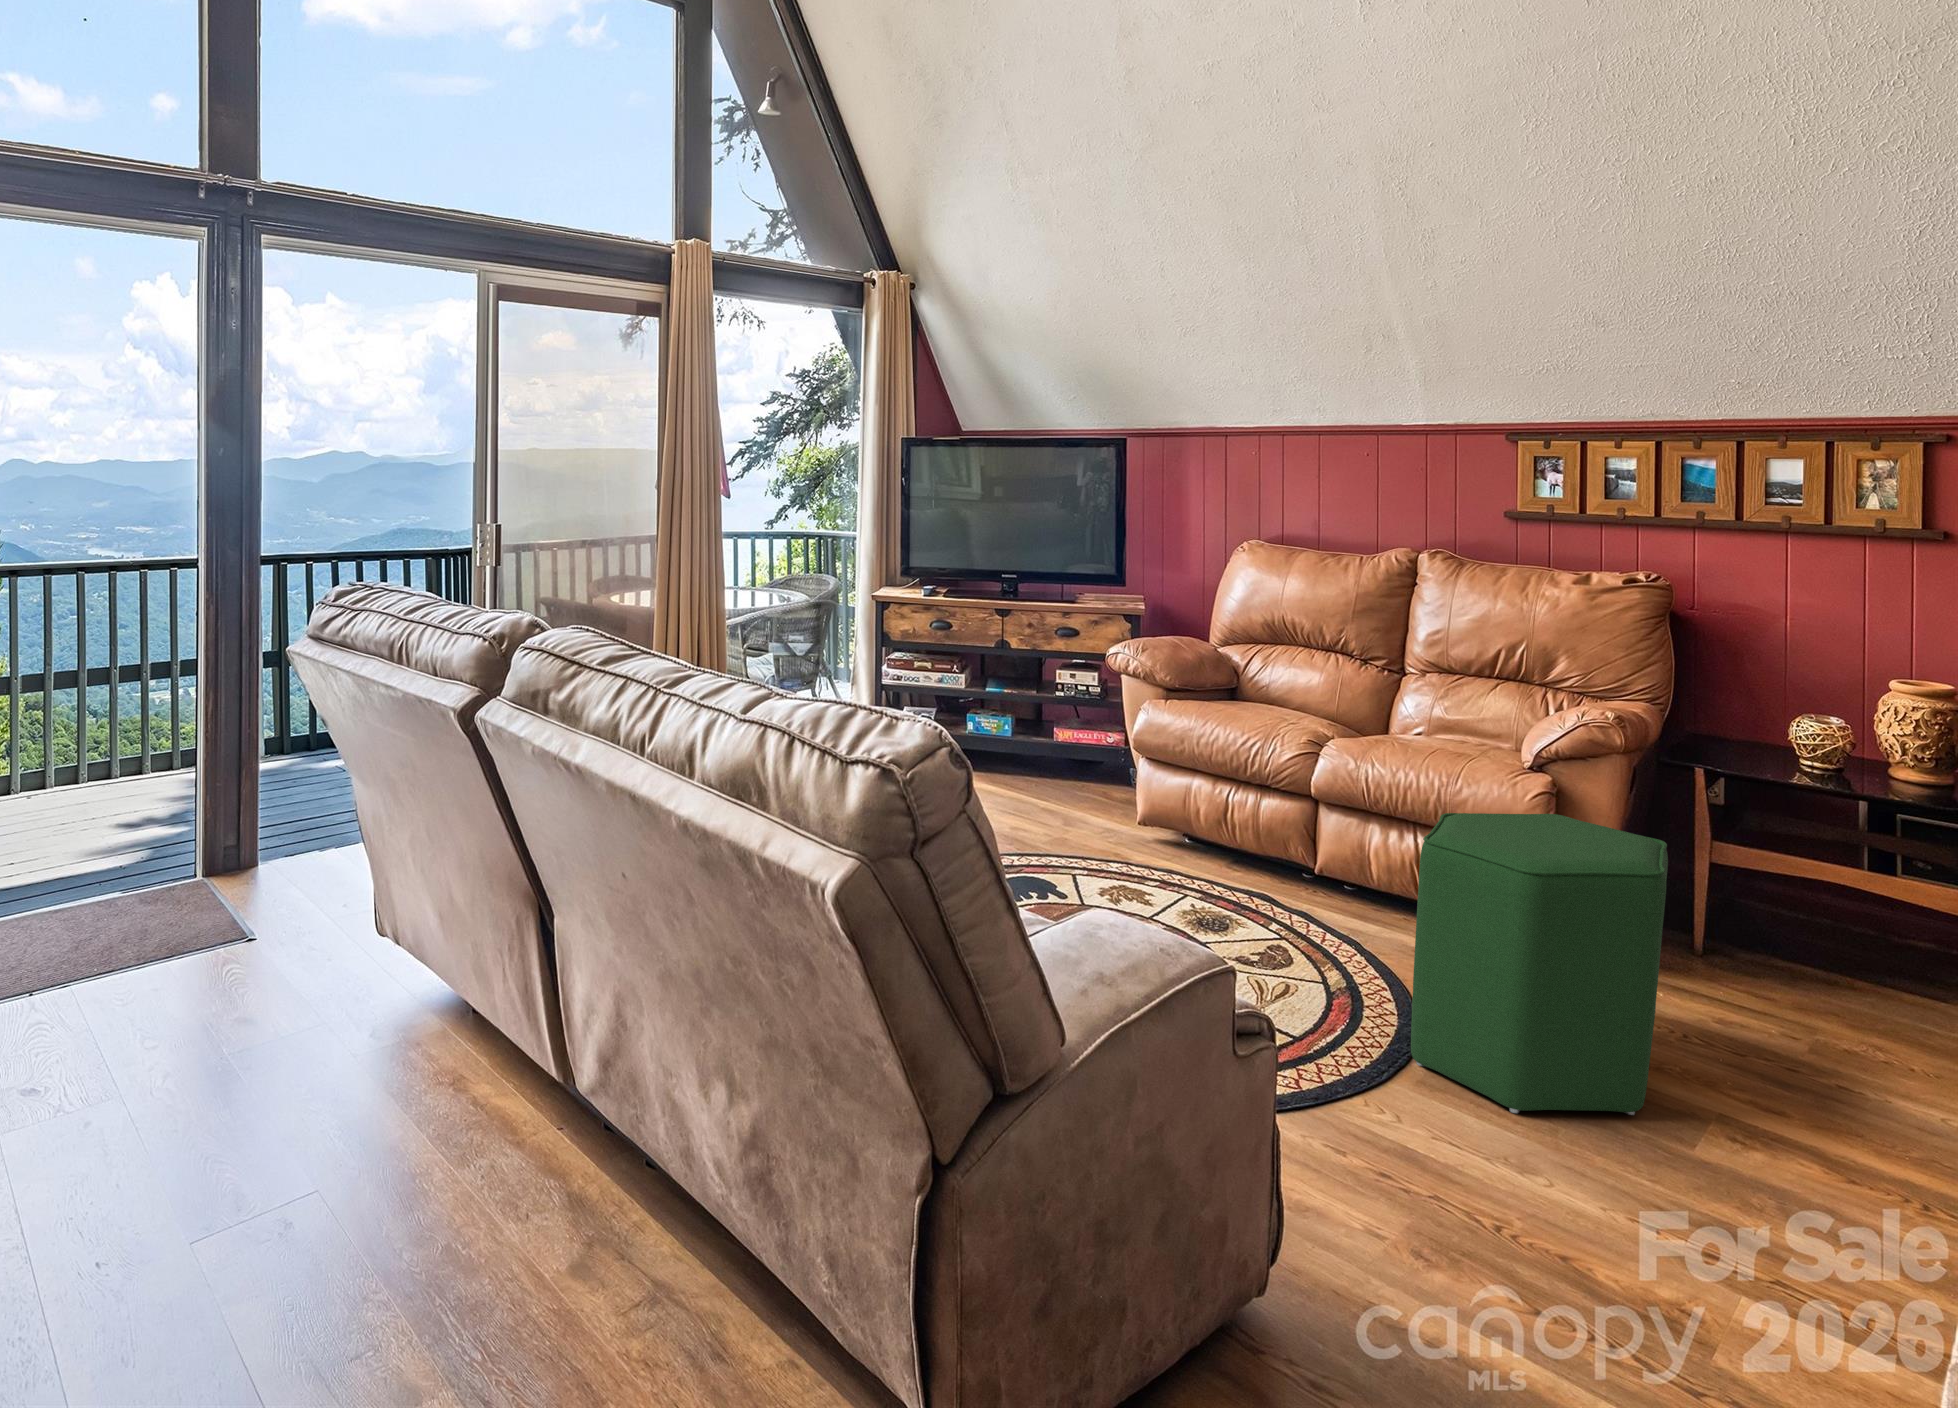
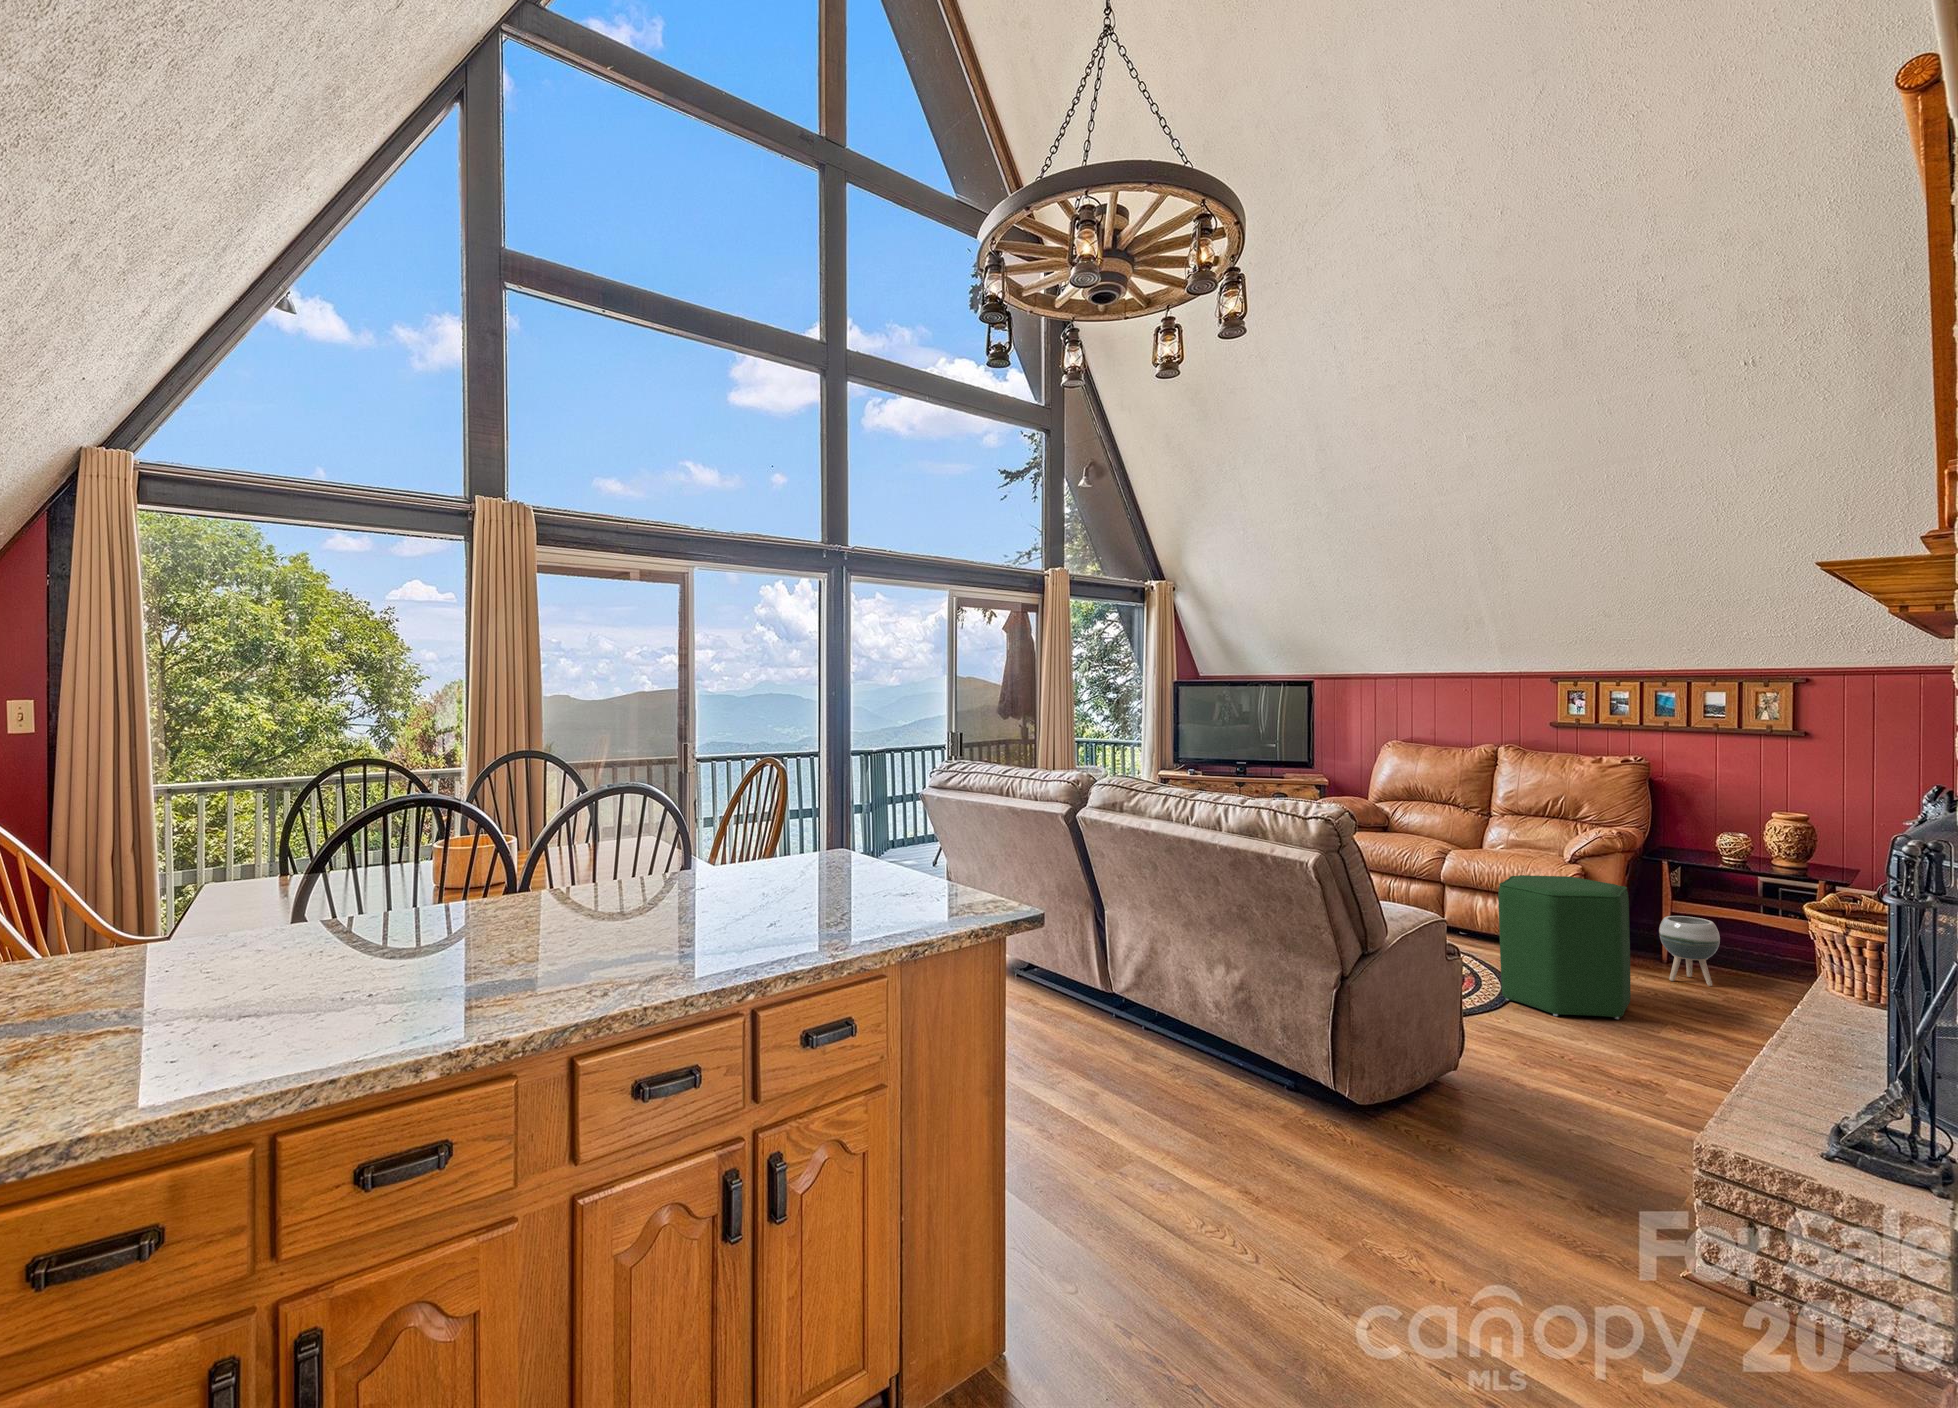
planter: none [1683,869,1790,999] -> present [1659,916,1720,986]

